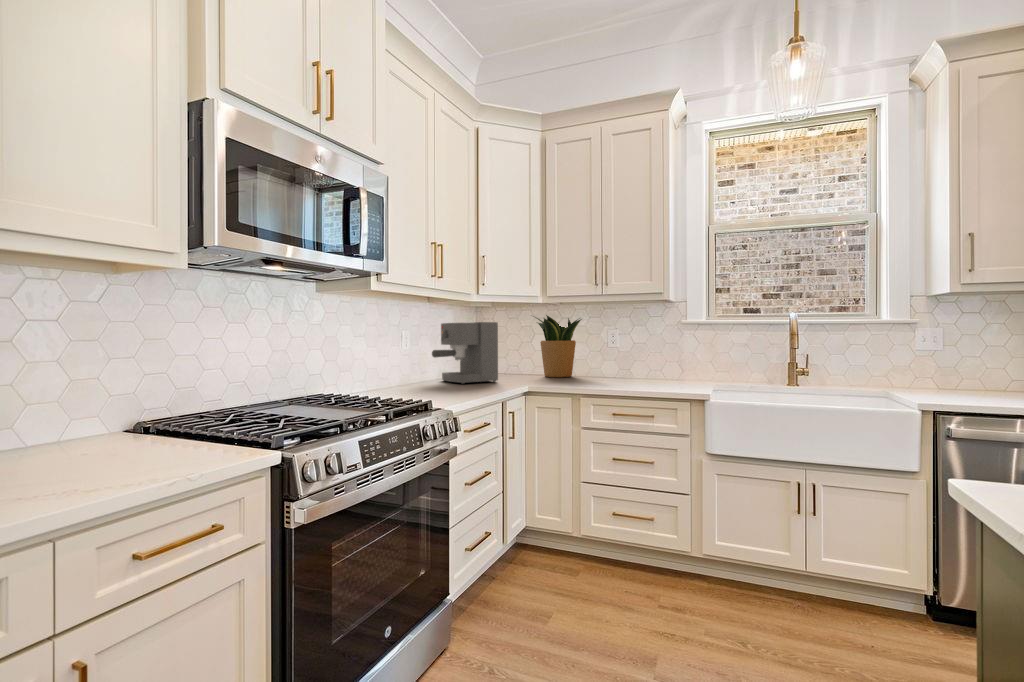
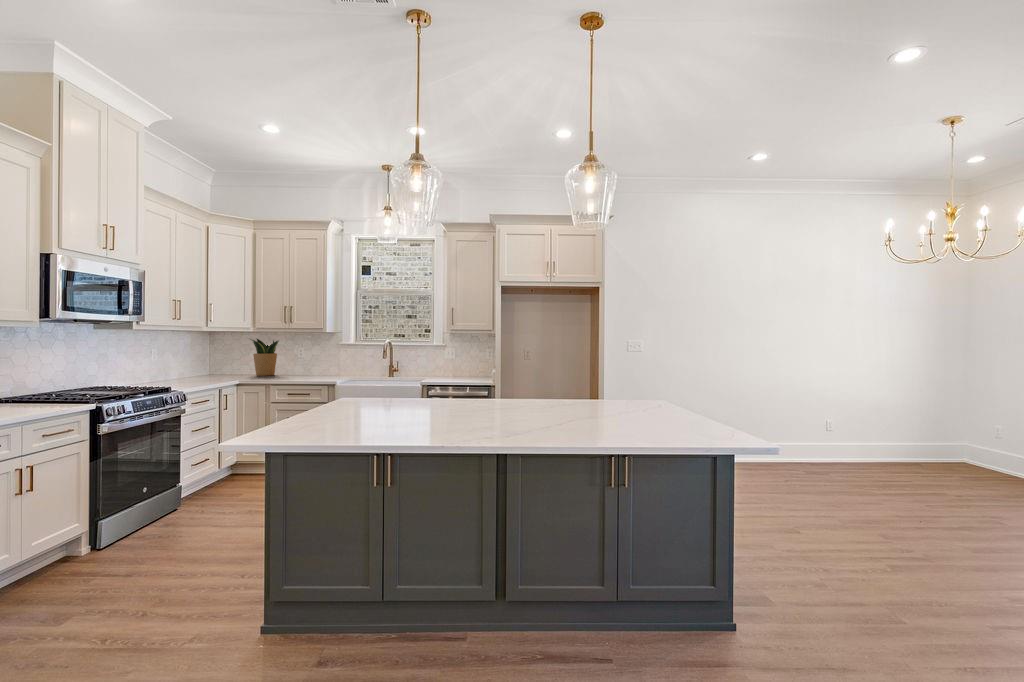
coffee maker: present [432,322,498,384] -> none [173,343,220,381]

